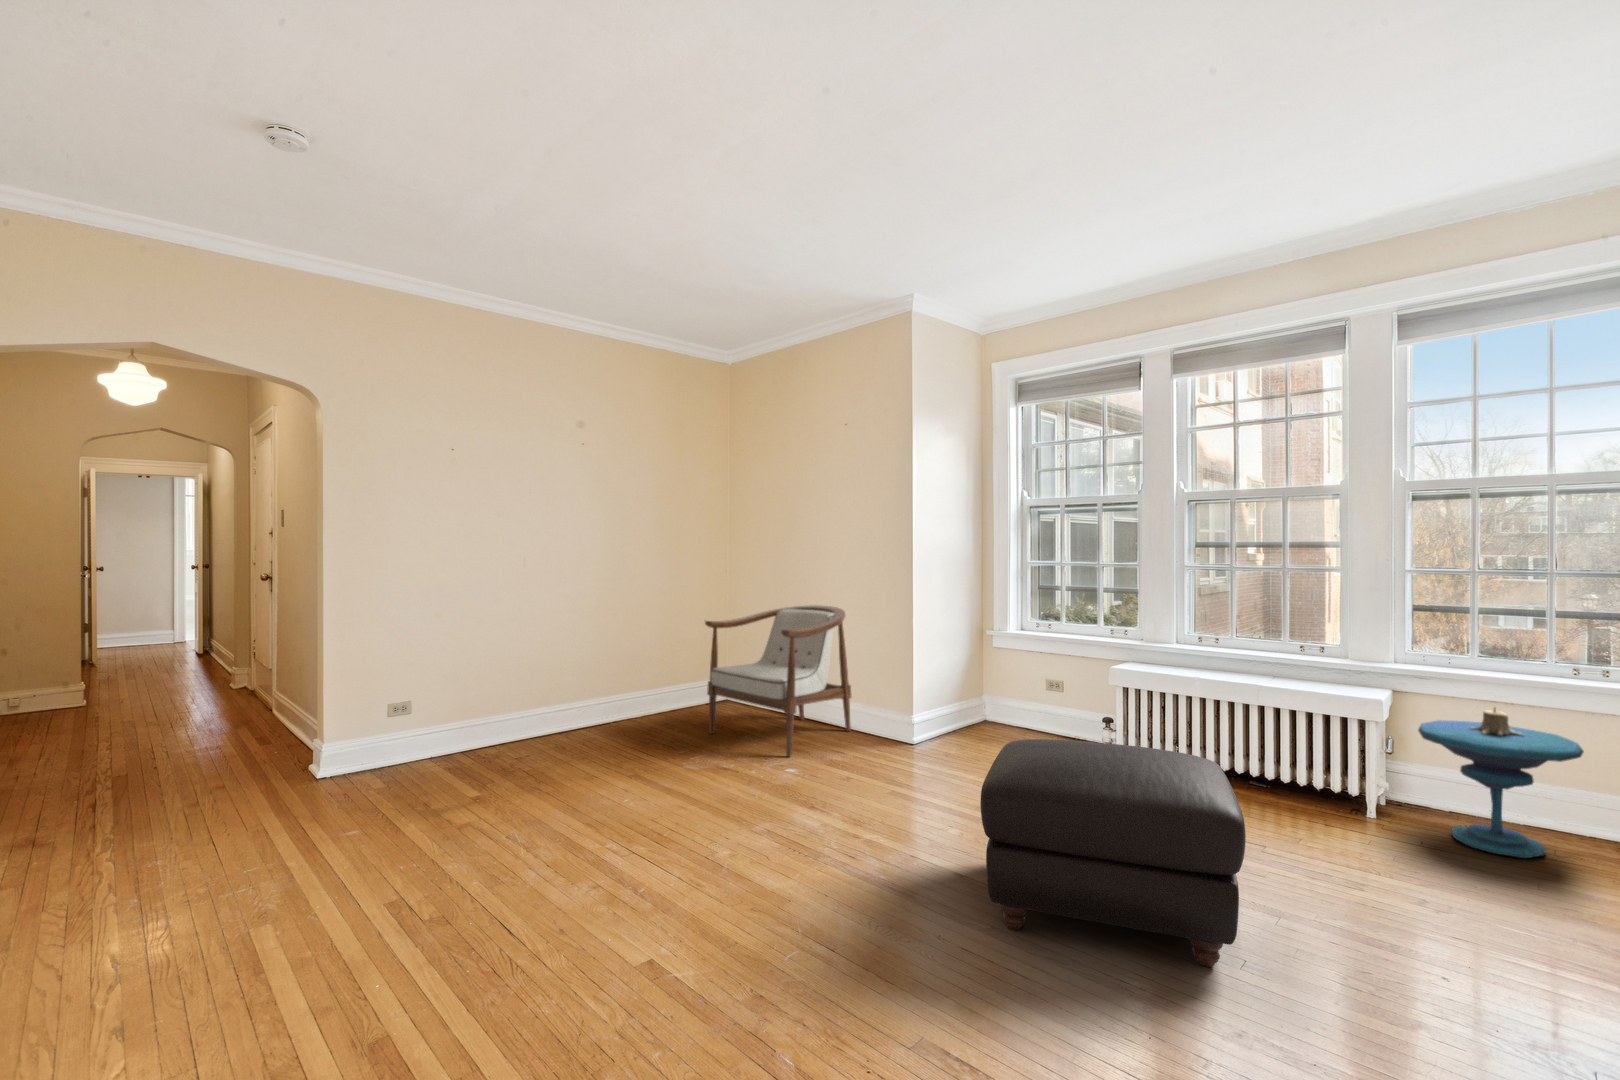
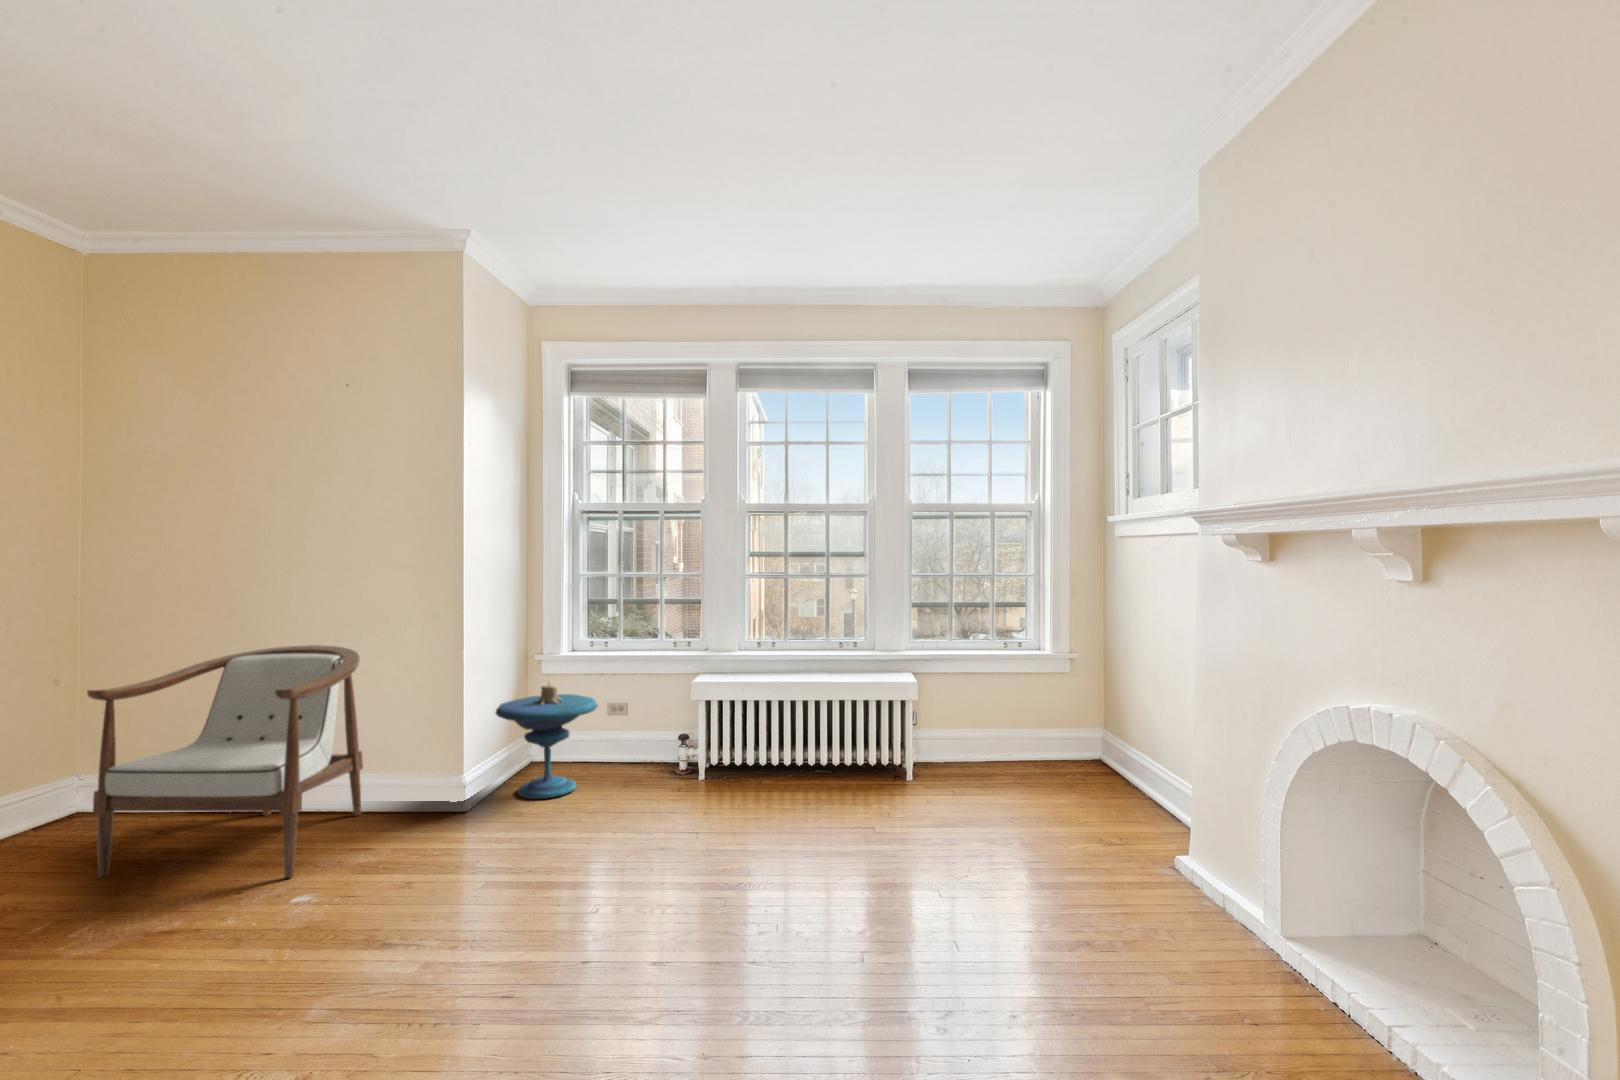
side table: present [1418,708,1584,859] -> present [496,683,598,799]
ottoman: present [980,739,1246,967] -> none [687,762,970,1009]

